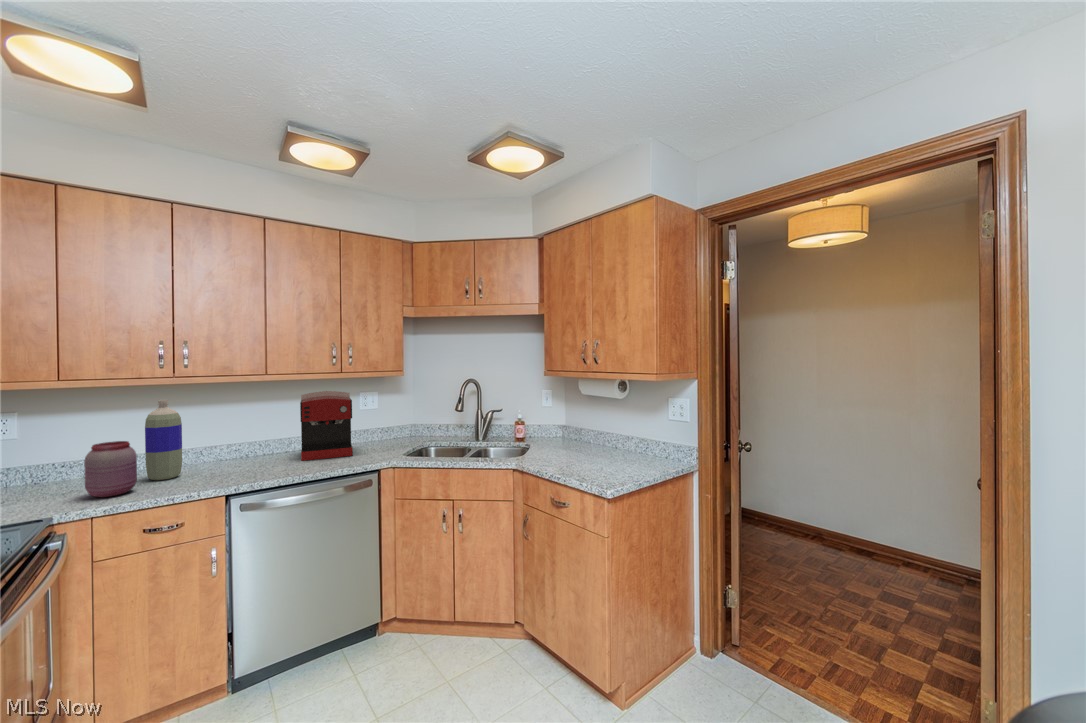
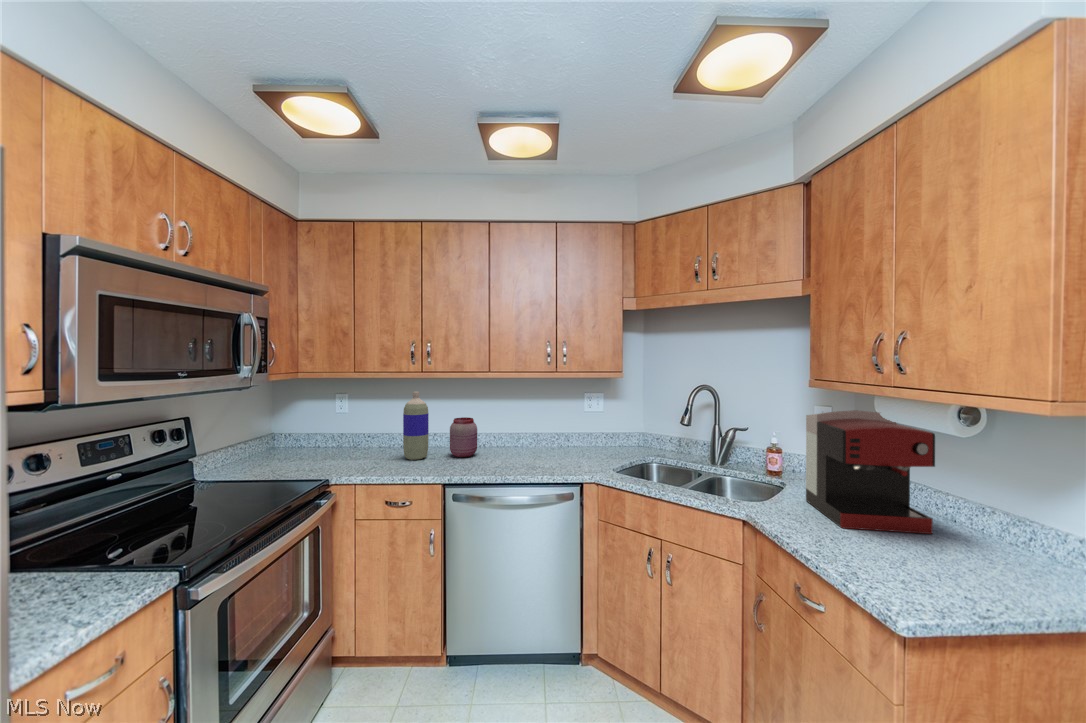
coffee maker: present [300,391,353,461] -> present [806,410,935,534]
jar: present [84,441,137,497] -> present [450,417,477,457]

